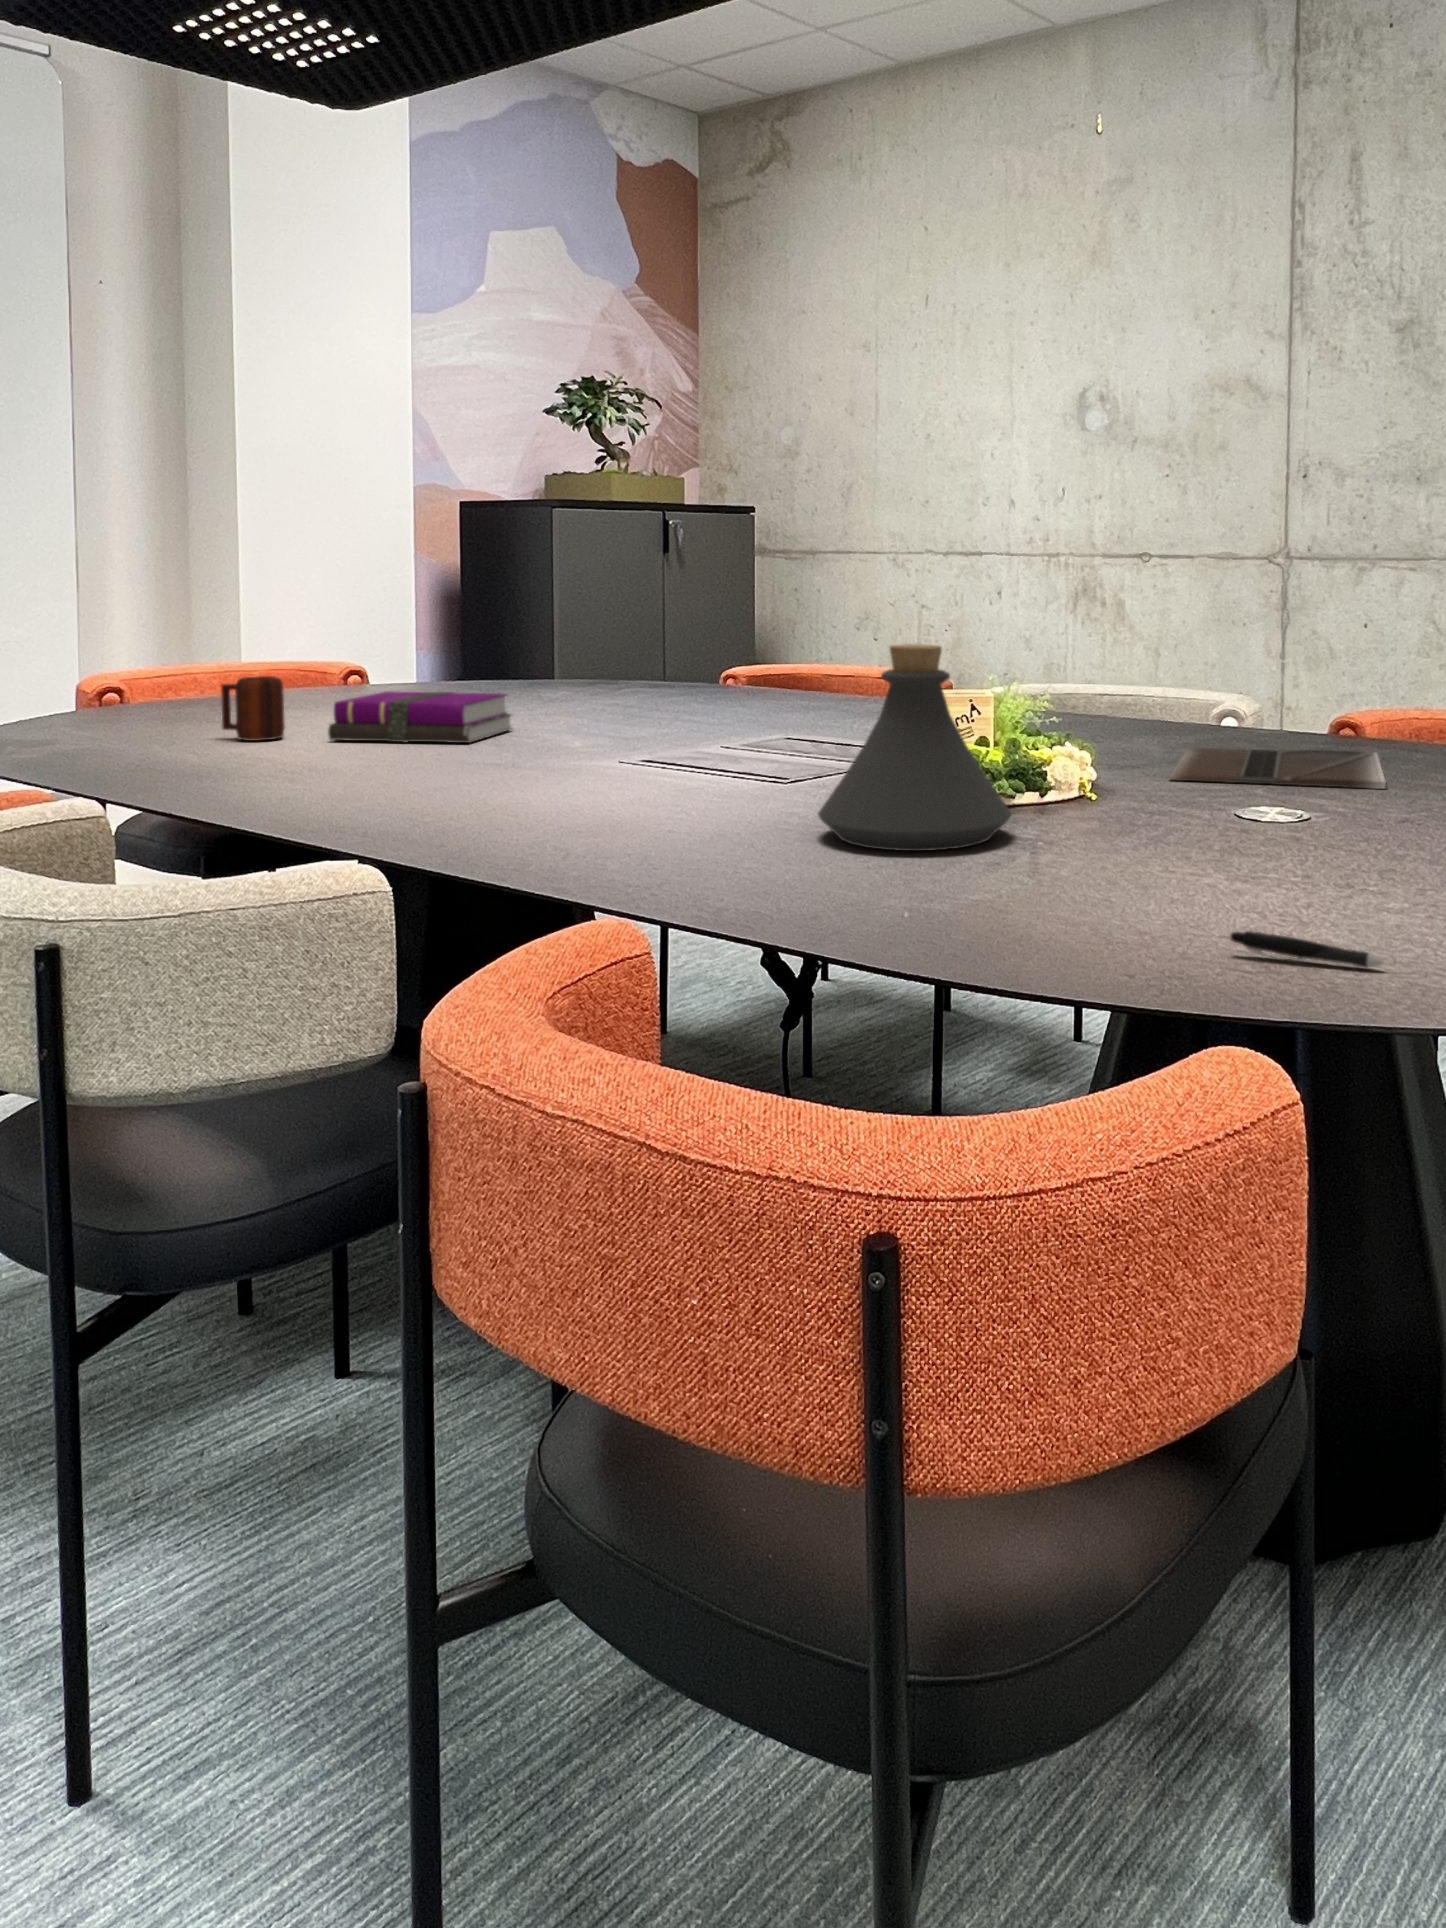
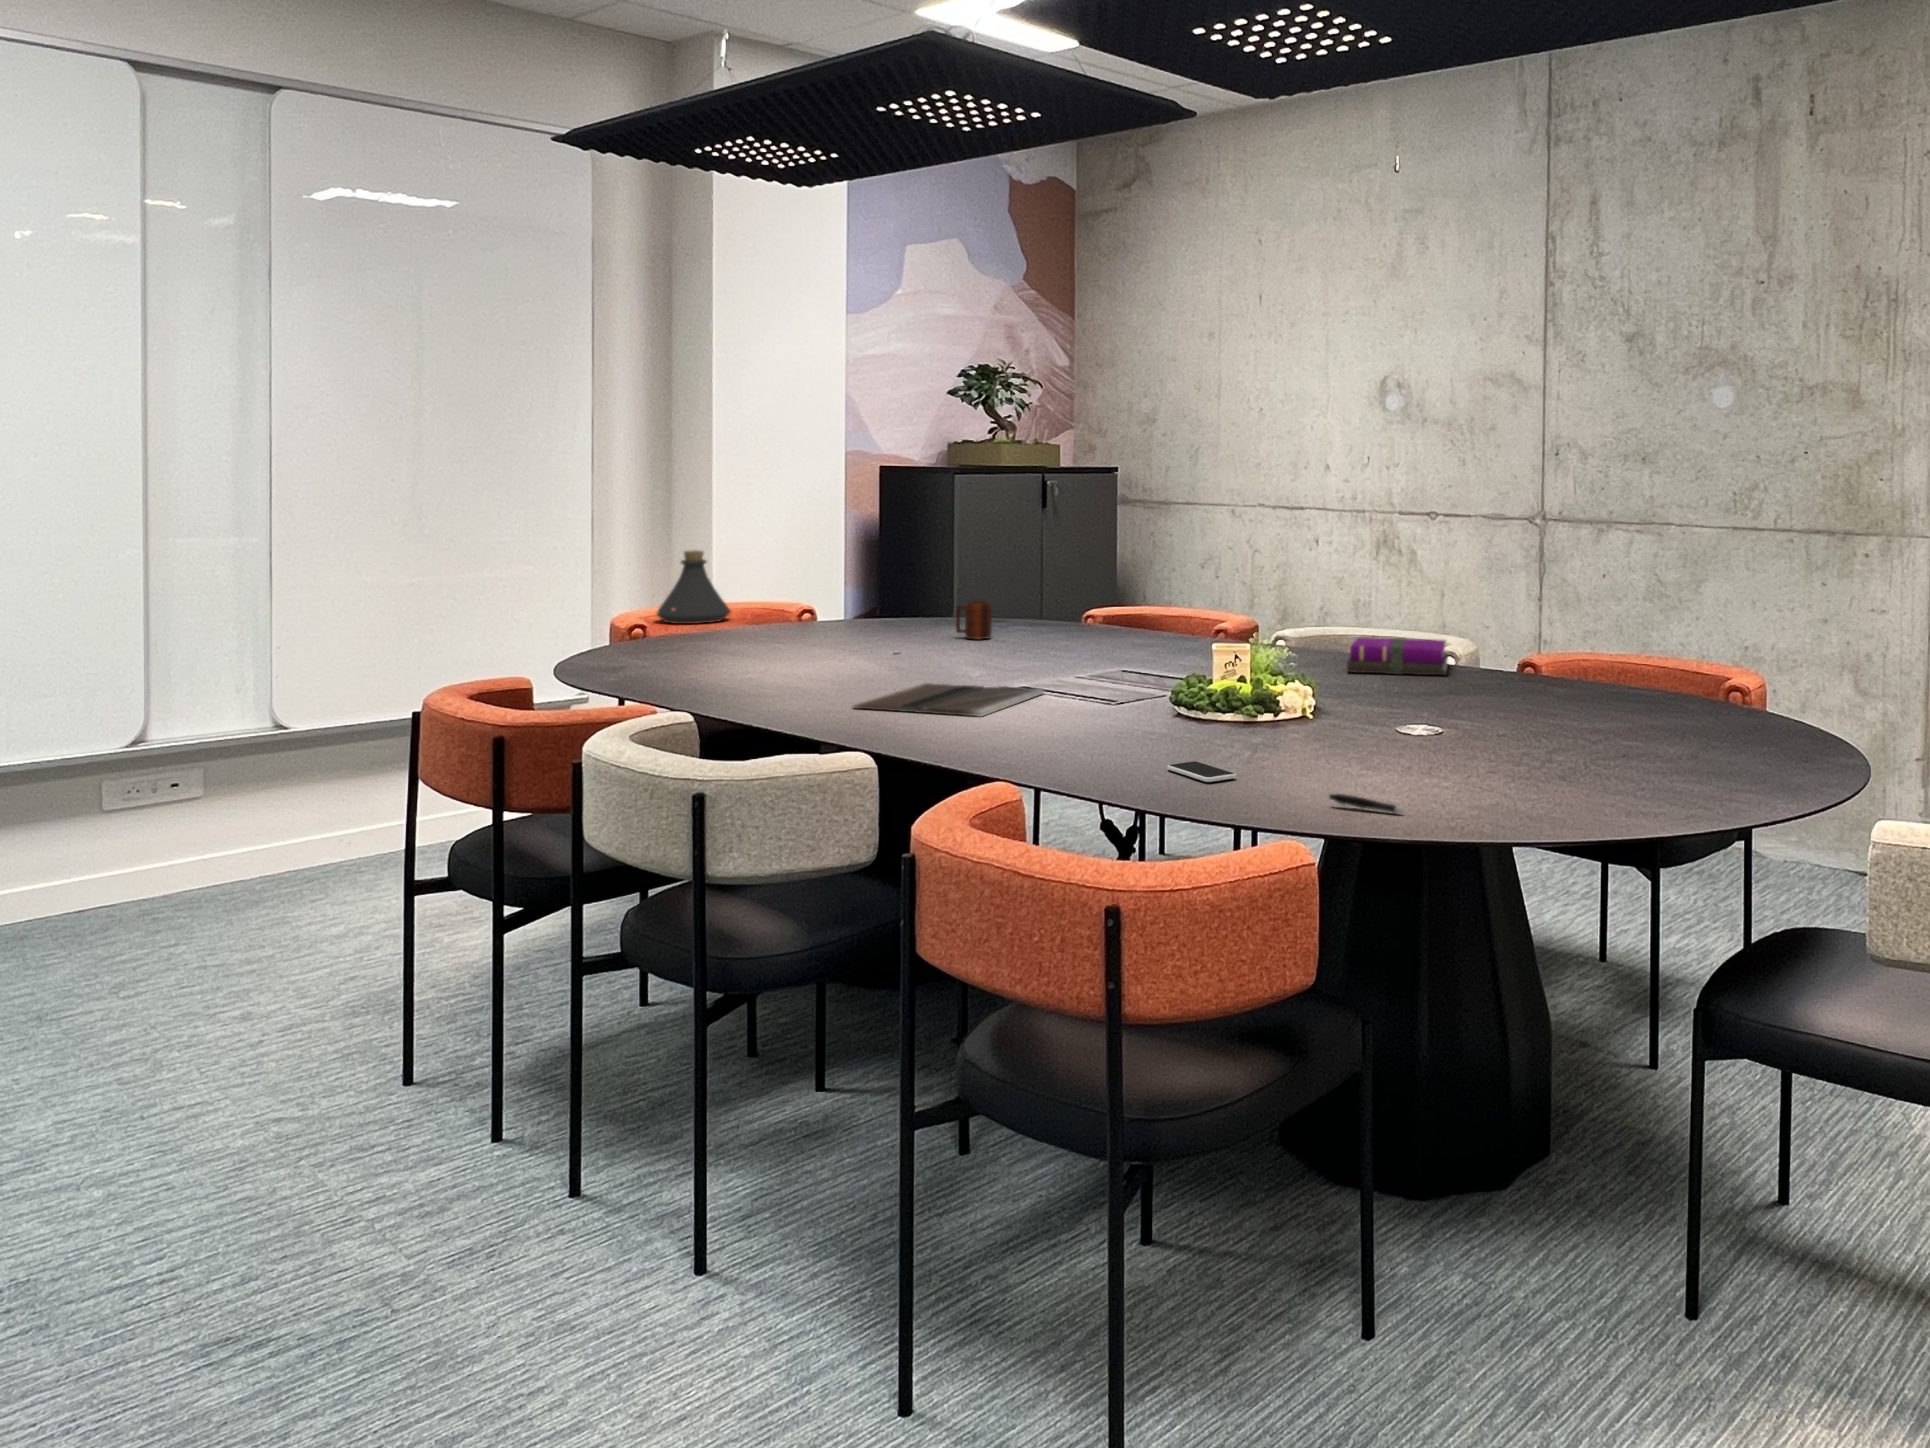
bottle: present [818,645,1012,851] -> present [657,550,731,624]
mug: present [221,676,285,741] -> present [956,601,992,640]
notebook: present [328,691,512,743] -> present [1347,637,1448,675]
laptop: present [1170,747,1386,789] -> present [853,683,1044,717]
smartphone: none [902,872,1030,910] -> present [1167,761,1237,782]

